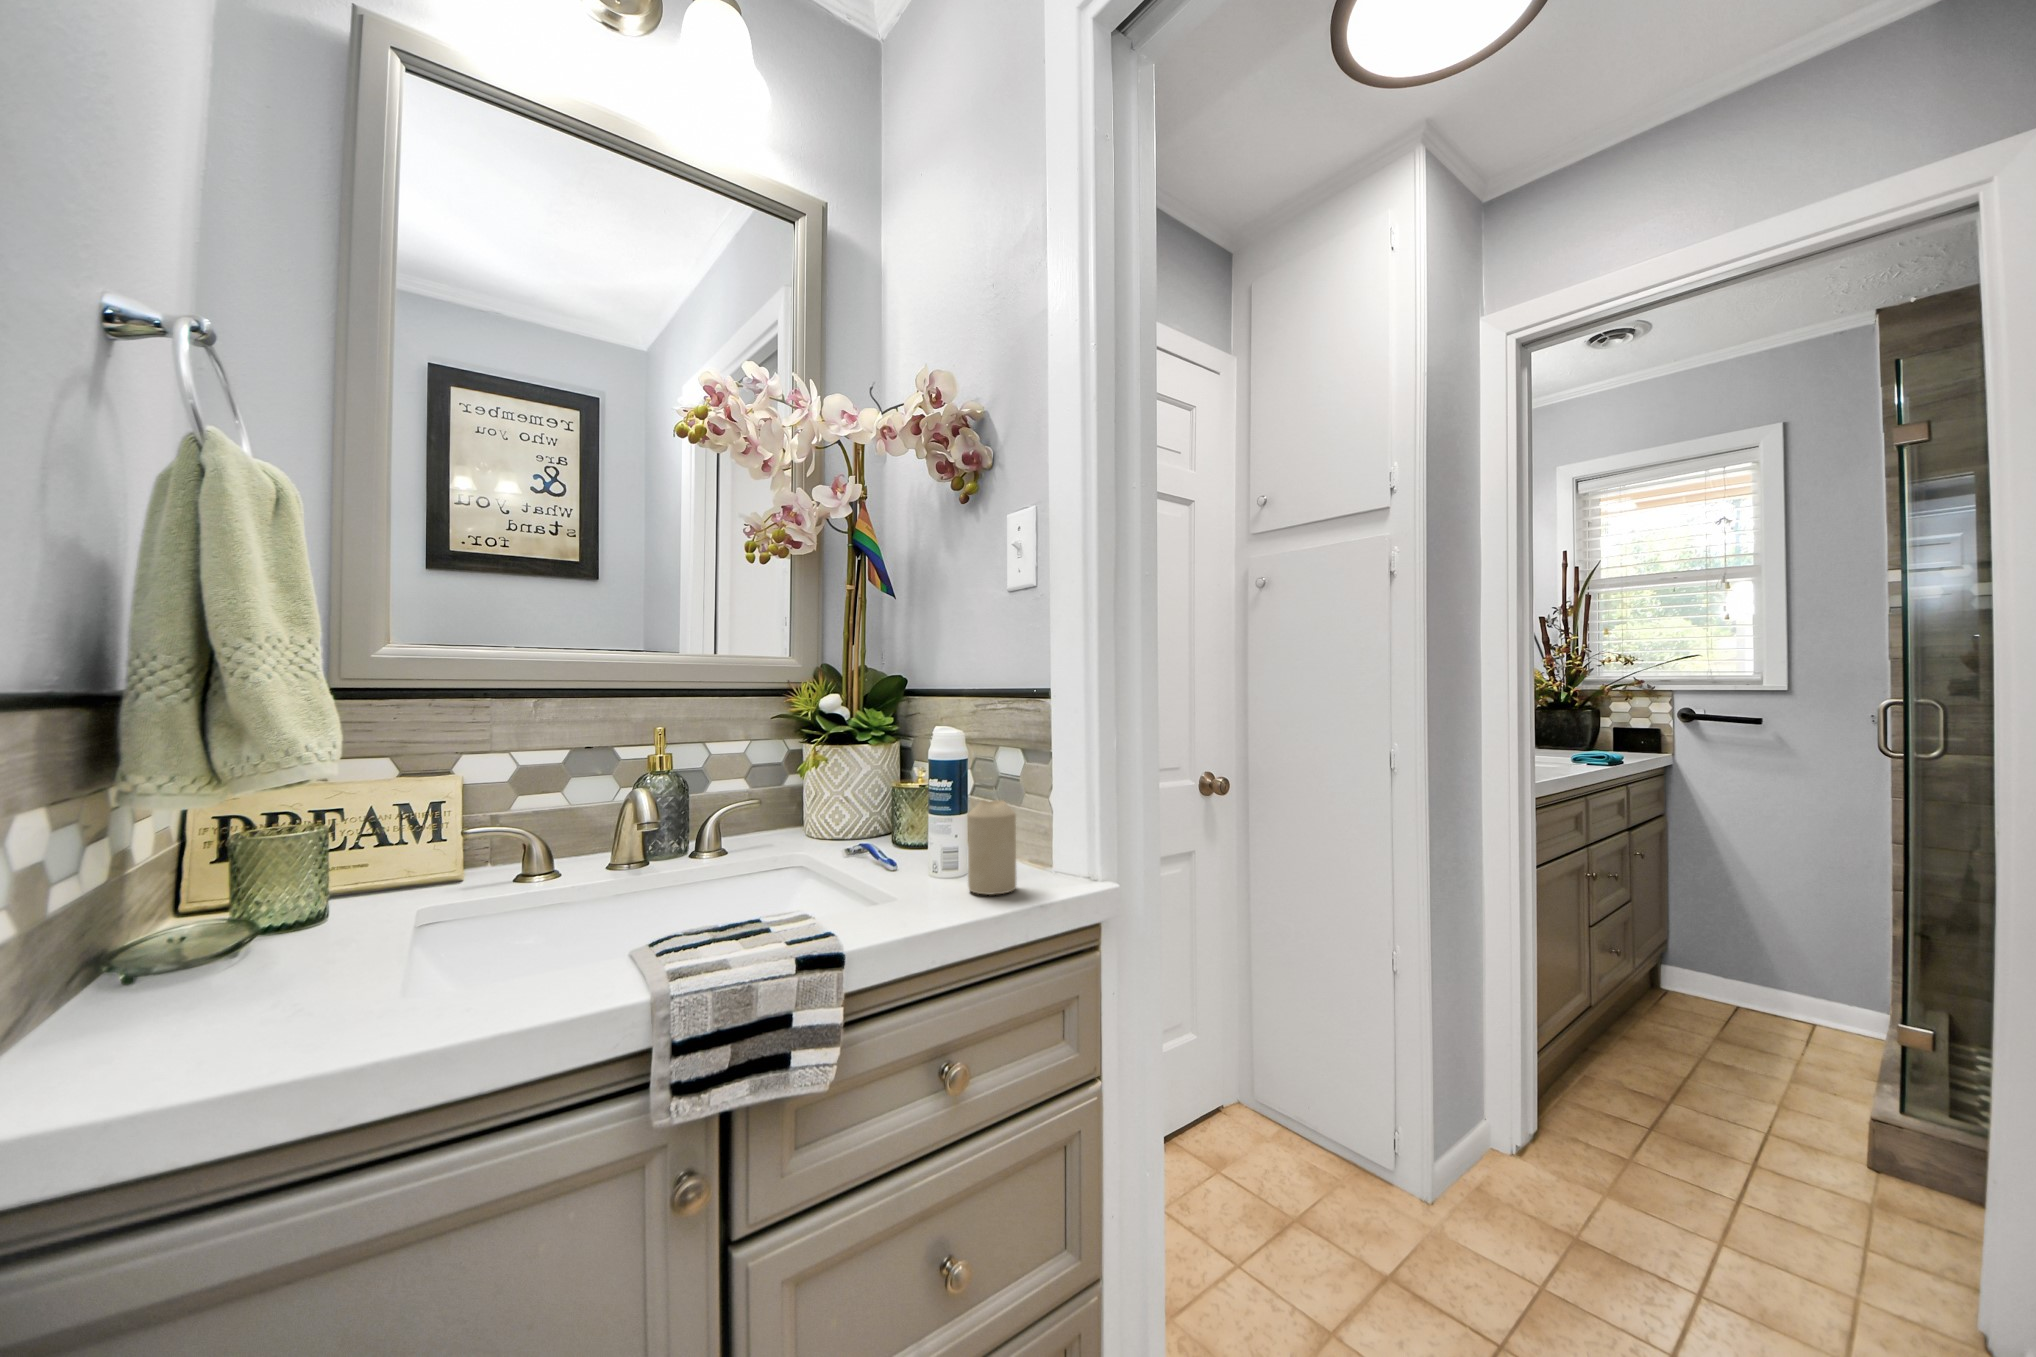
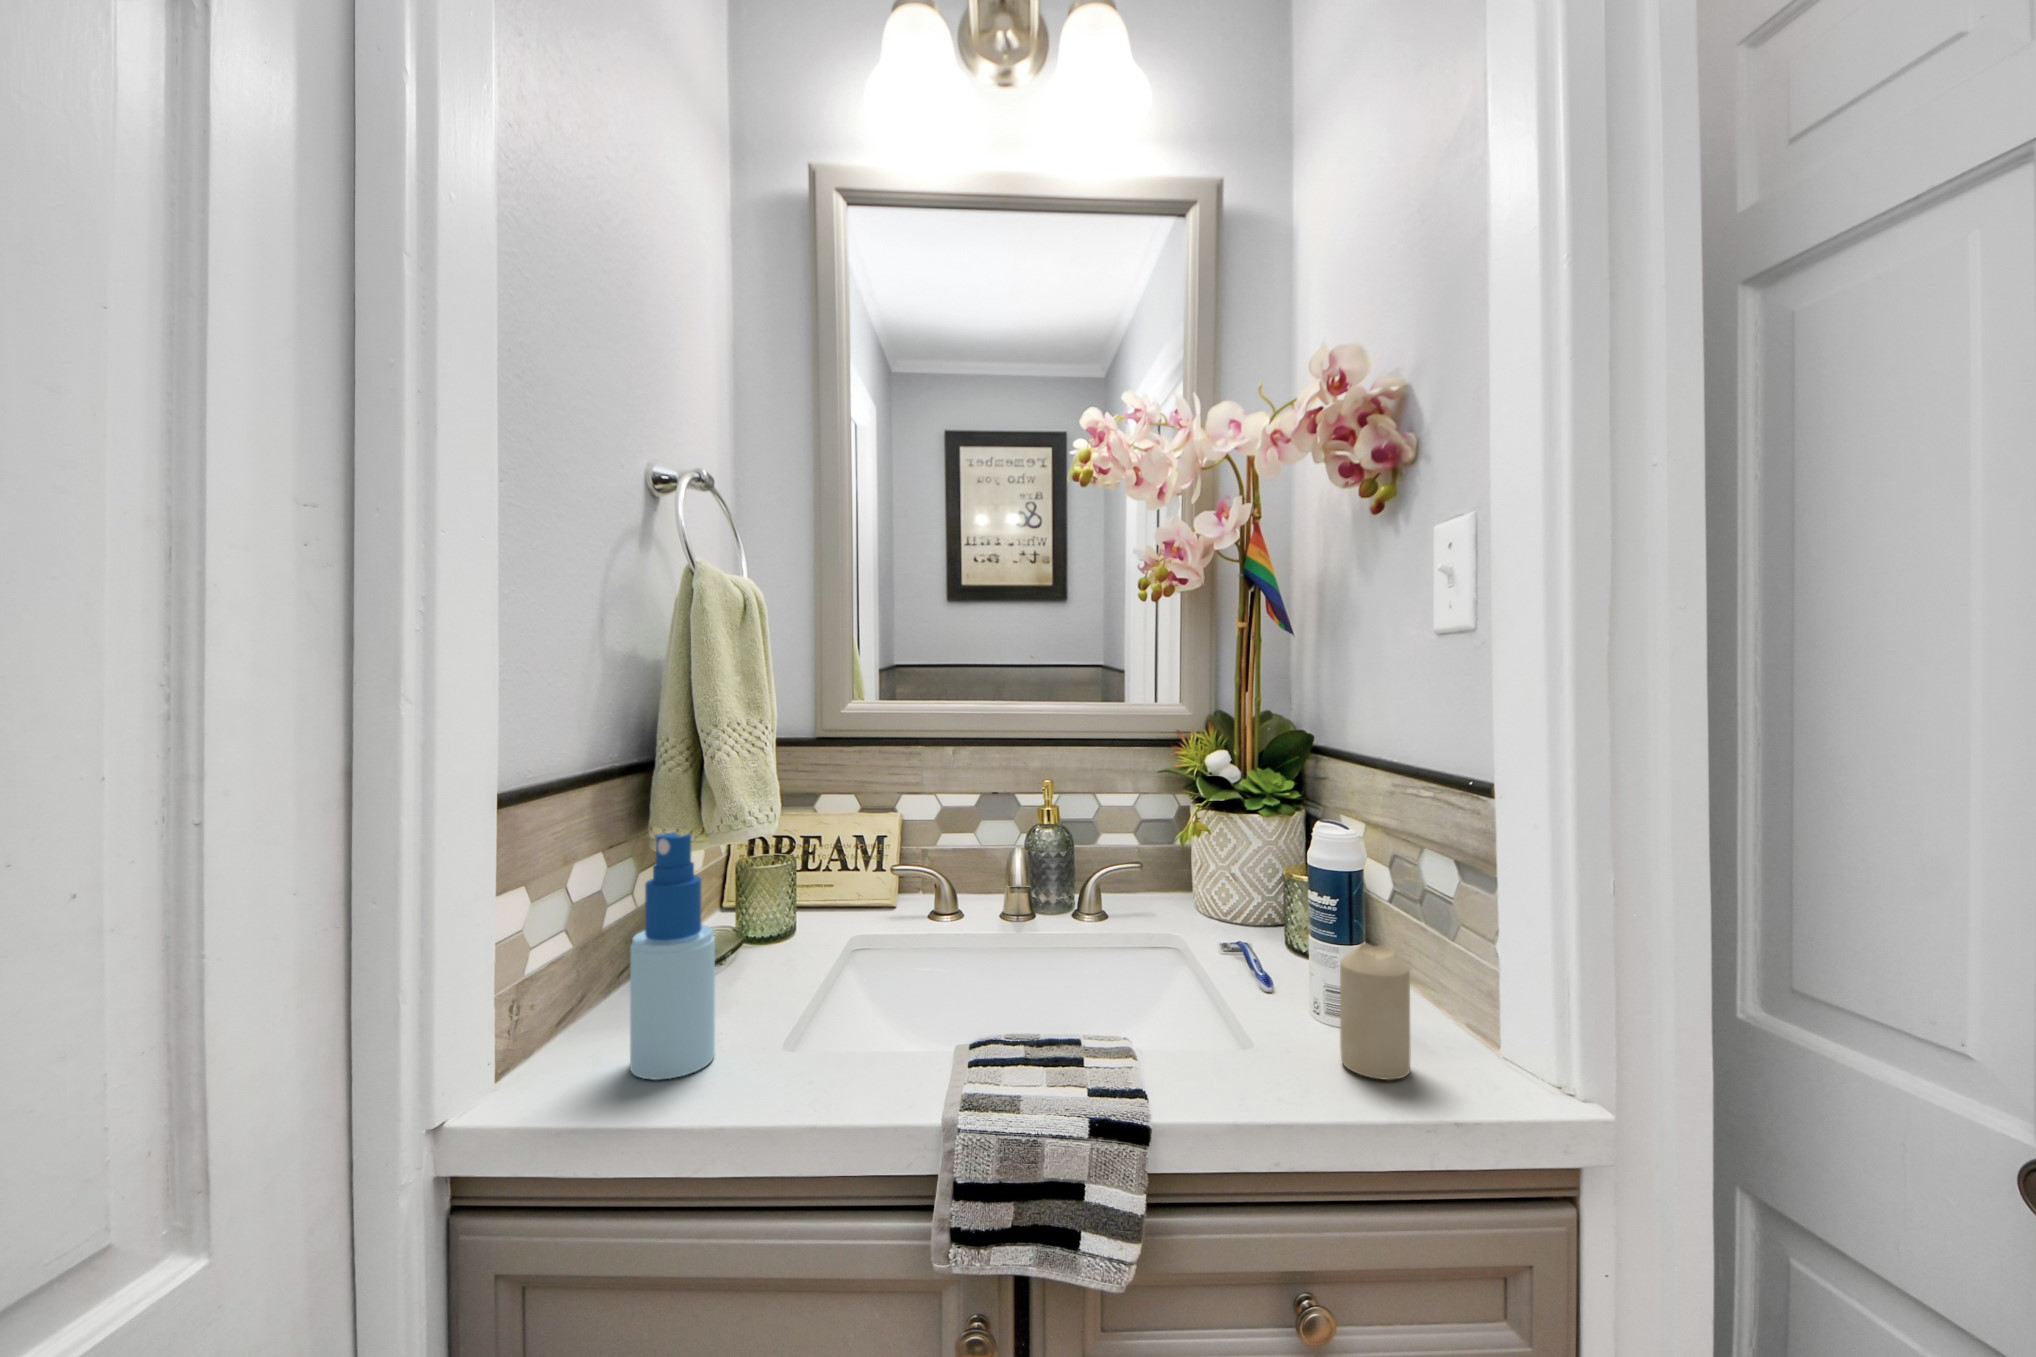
spray bottle: none [146,739,299,1055] -> present [630,833,715,1080]

